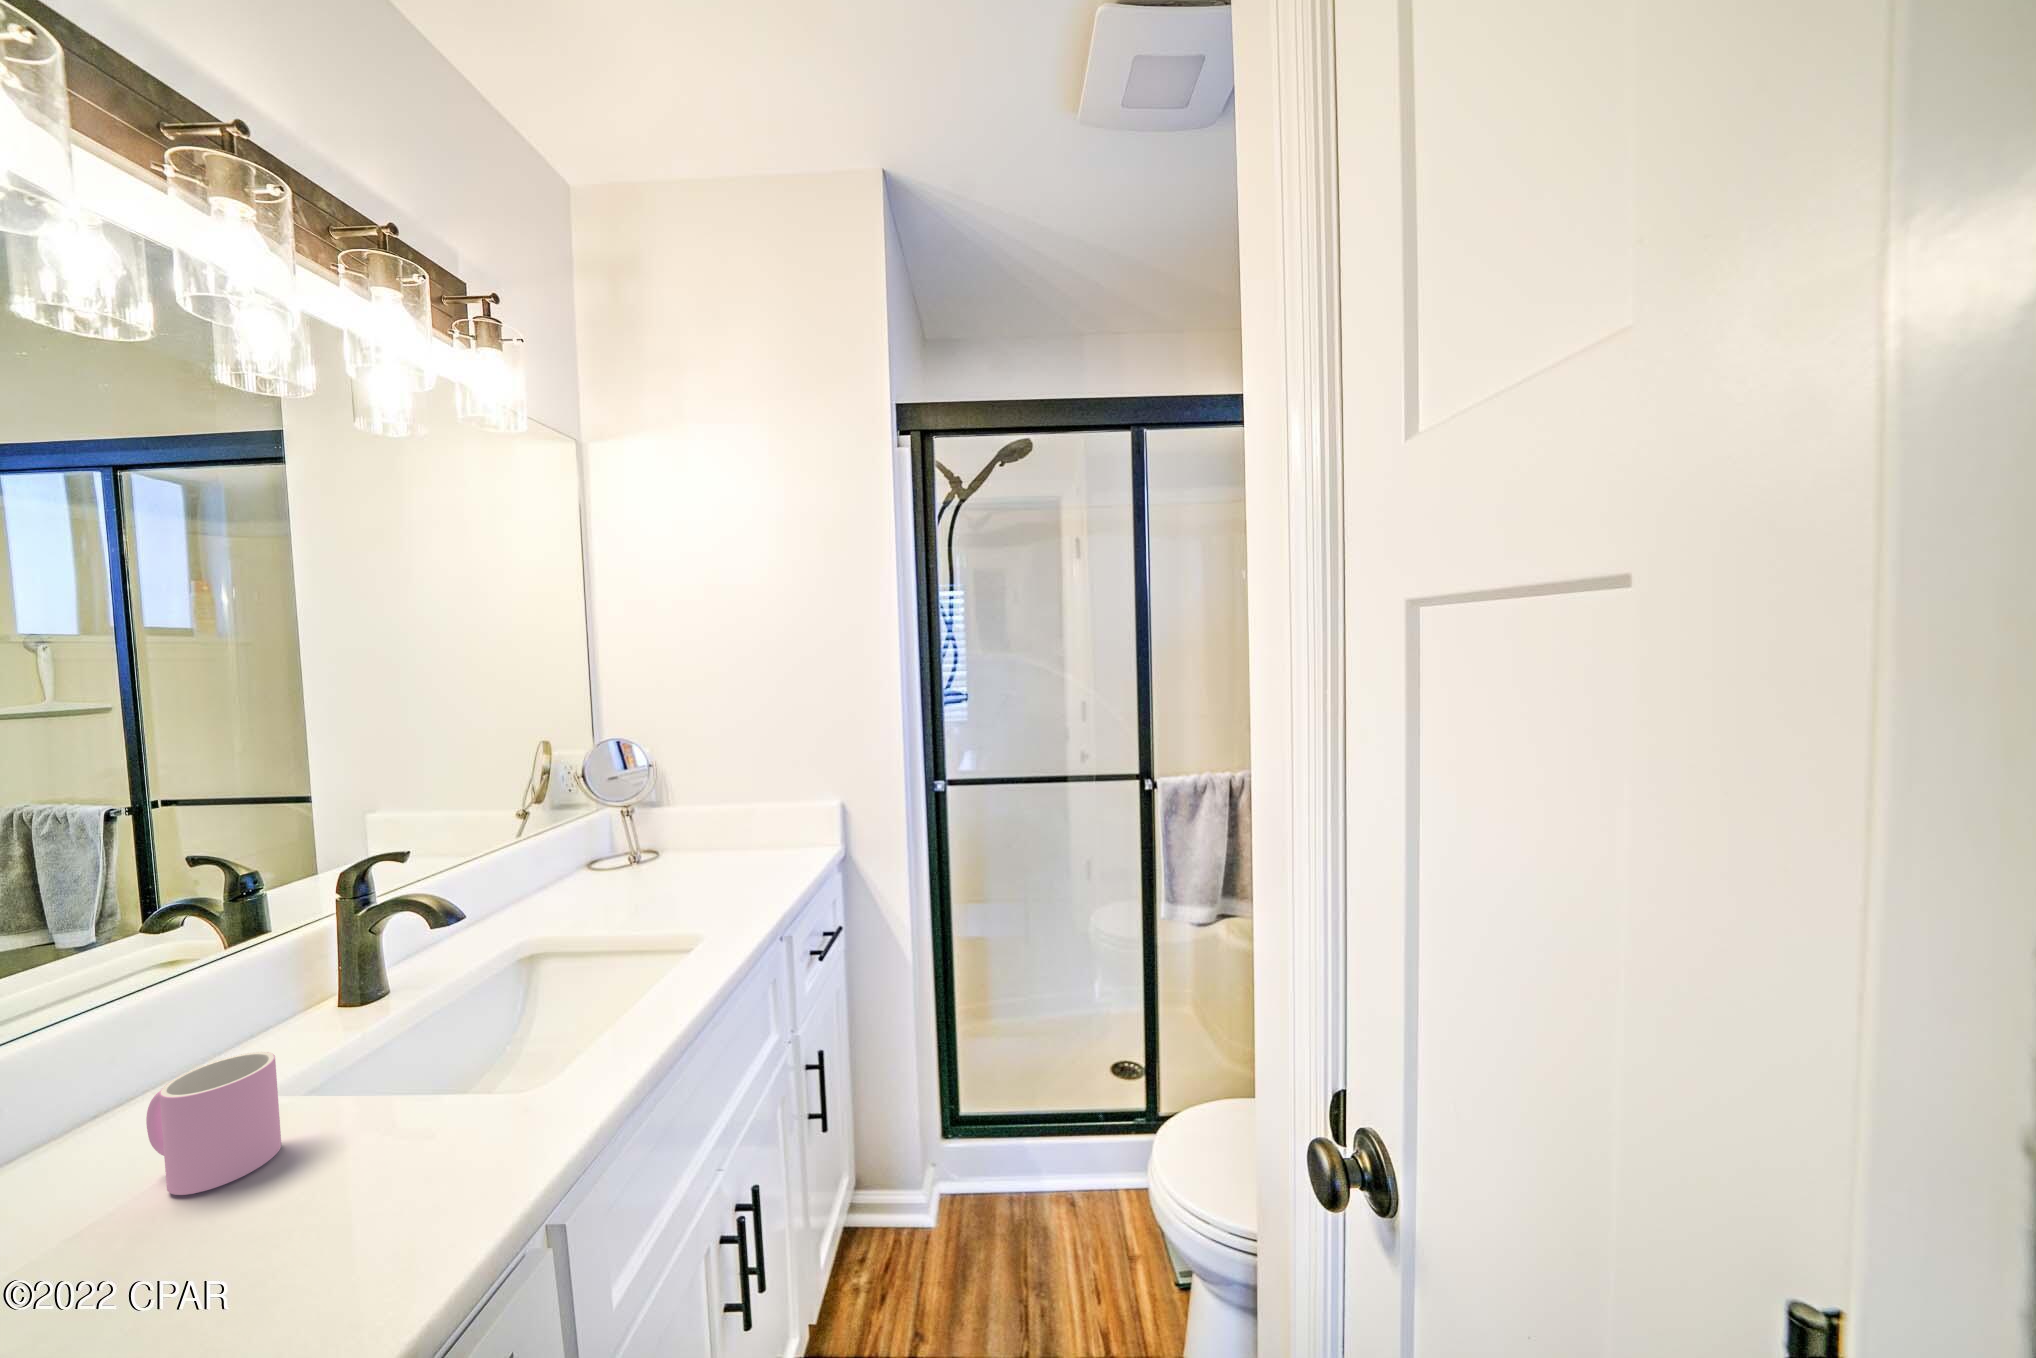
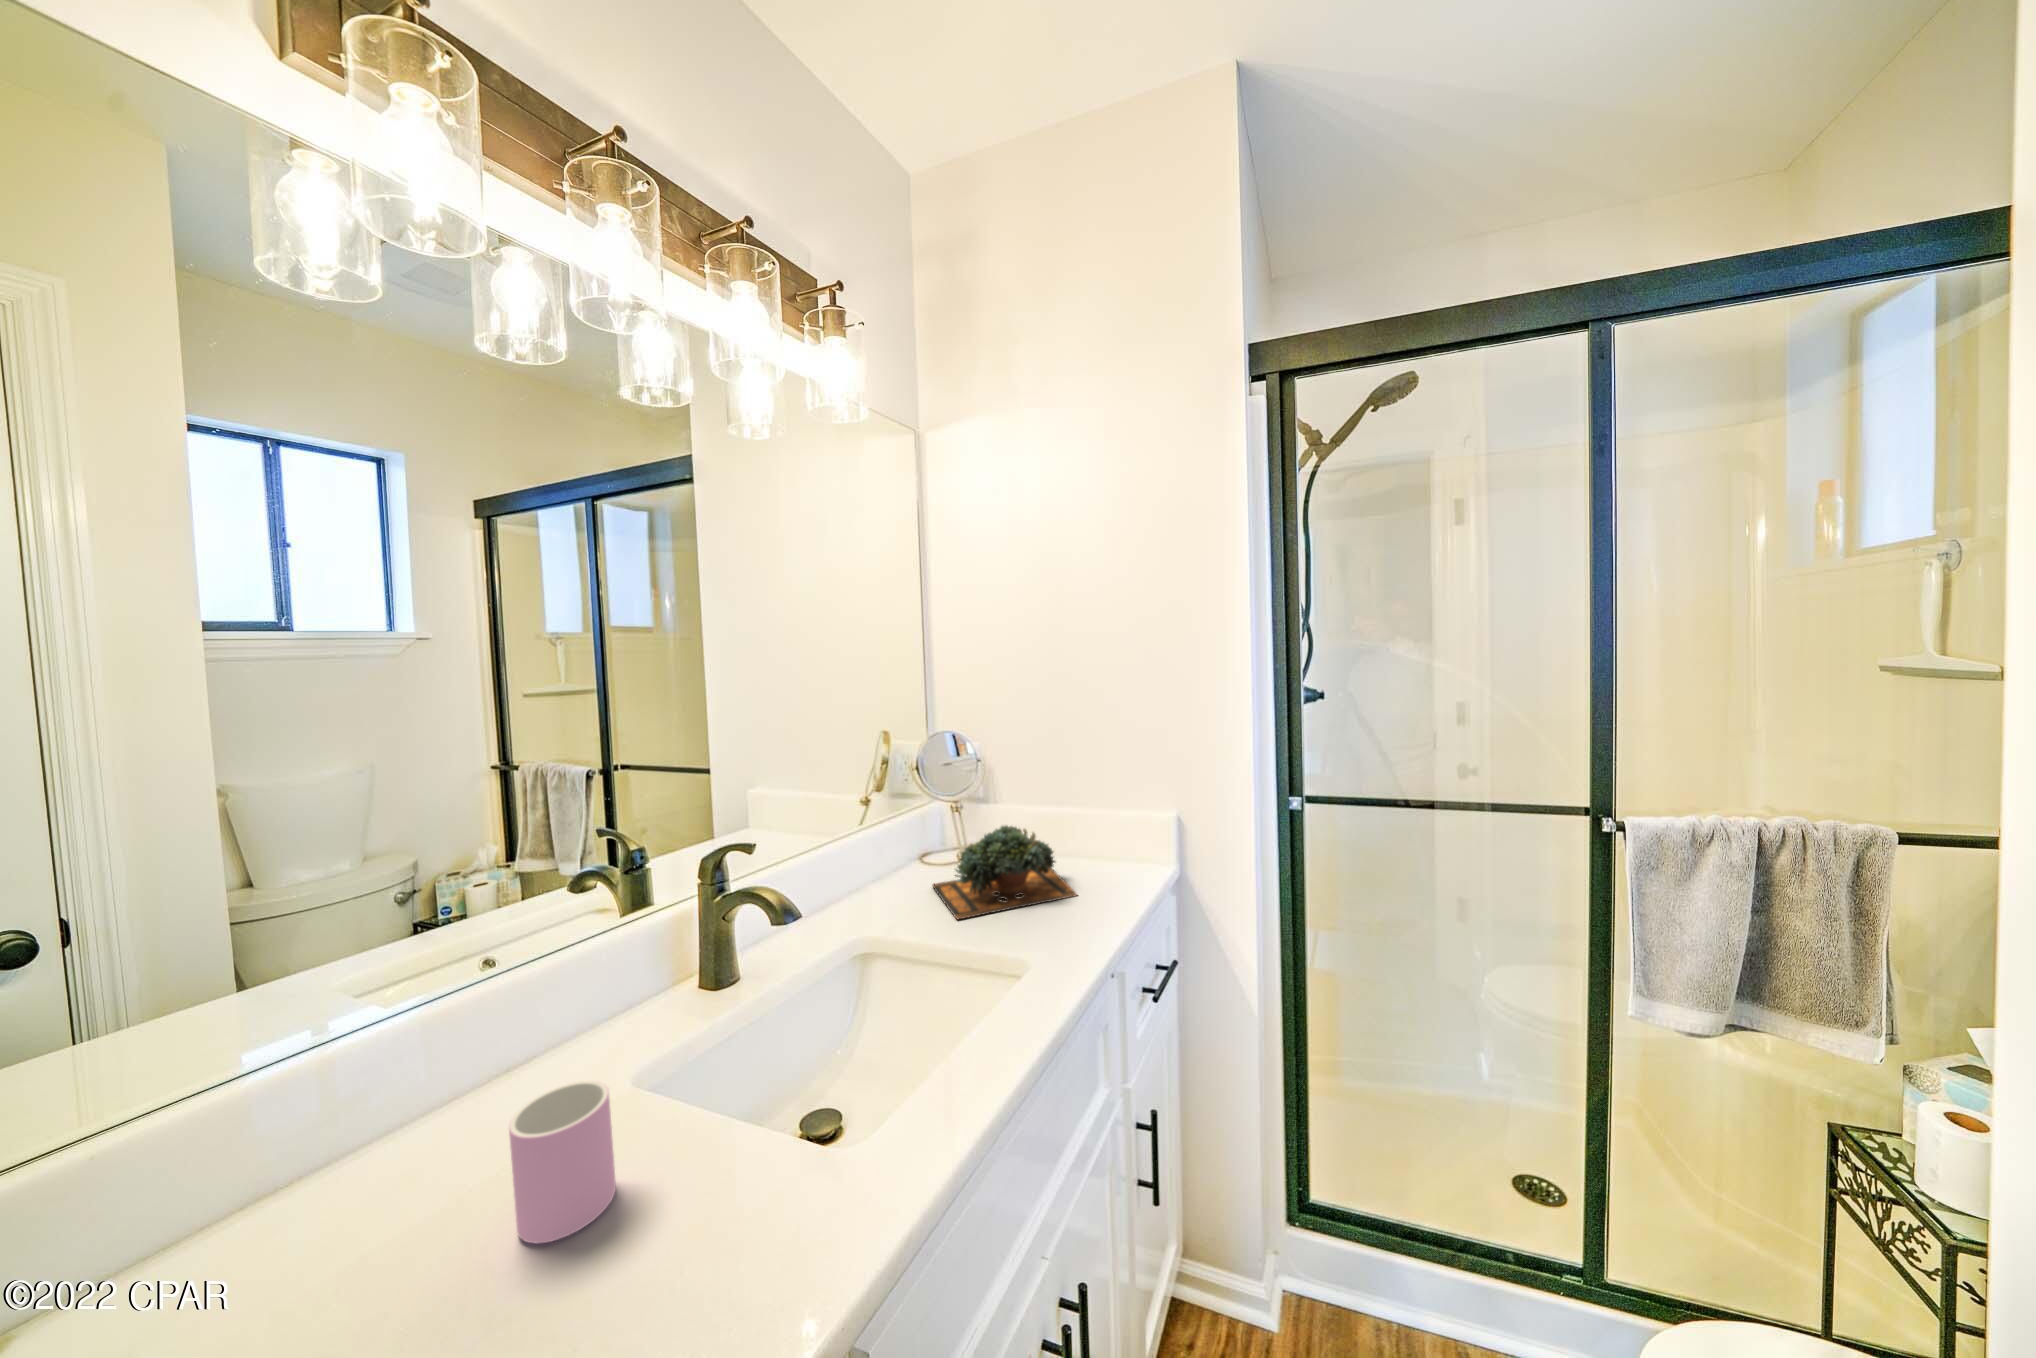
succulent plant: none [605,823,755,911] -> present [932,825,1077,919]

